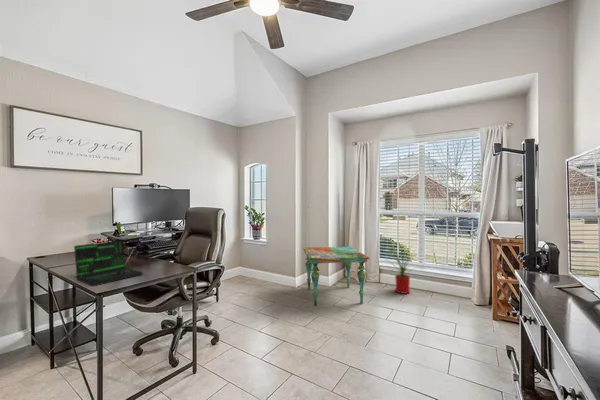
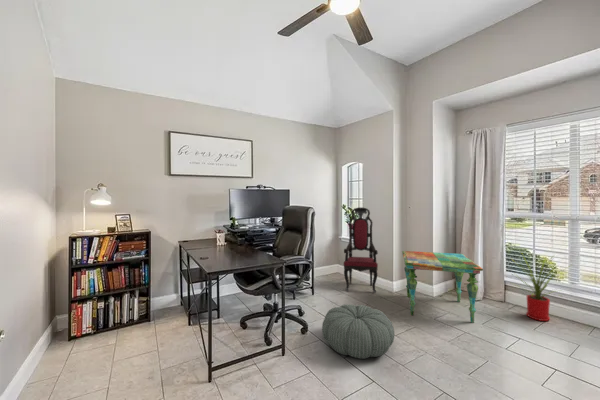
armchair: none [250,209,282,292] -> present [344,208,378,293]
laptop: present [74,240,142,286] -> none [199,232,244,267]
pouf: none [237,304,307,358] -> present [322,305,395,359]

